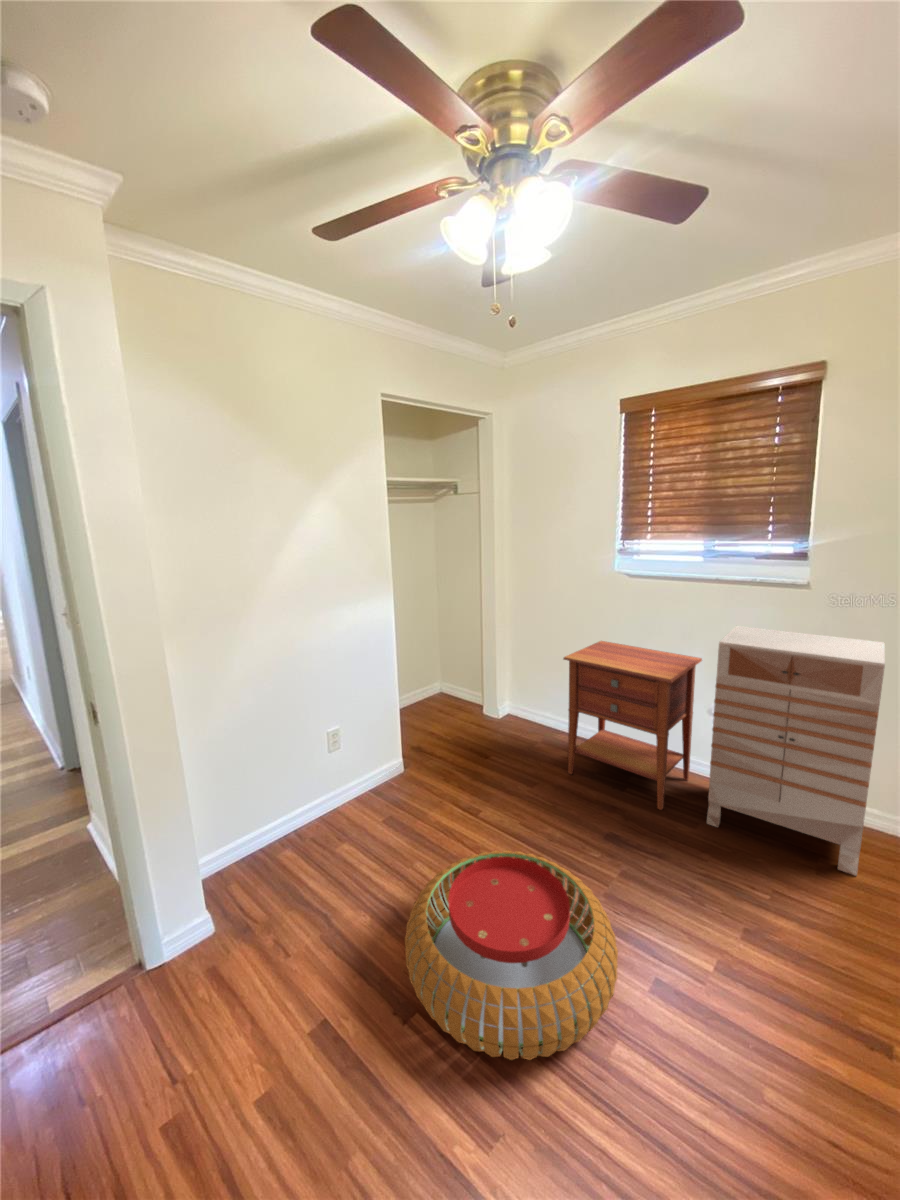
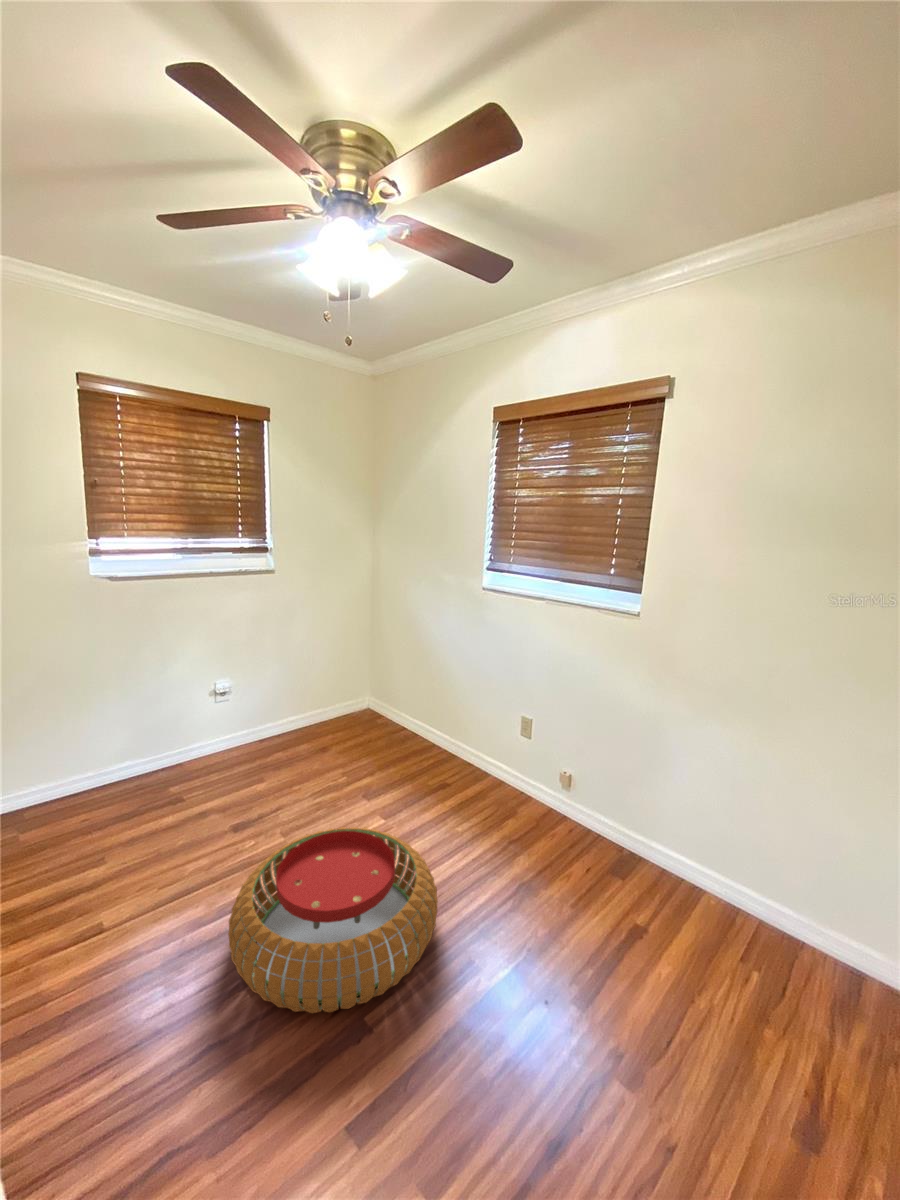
dresser: present [707,626,885,876] -> none [233,600,351,775]
nightstand: present [563,641,702,810] -> none [83,647,234,829]

